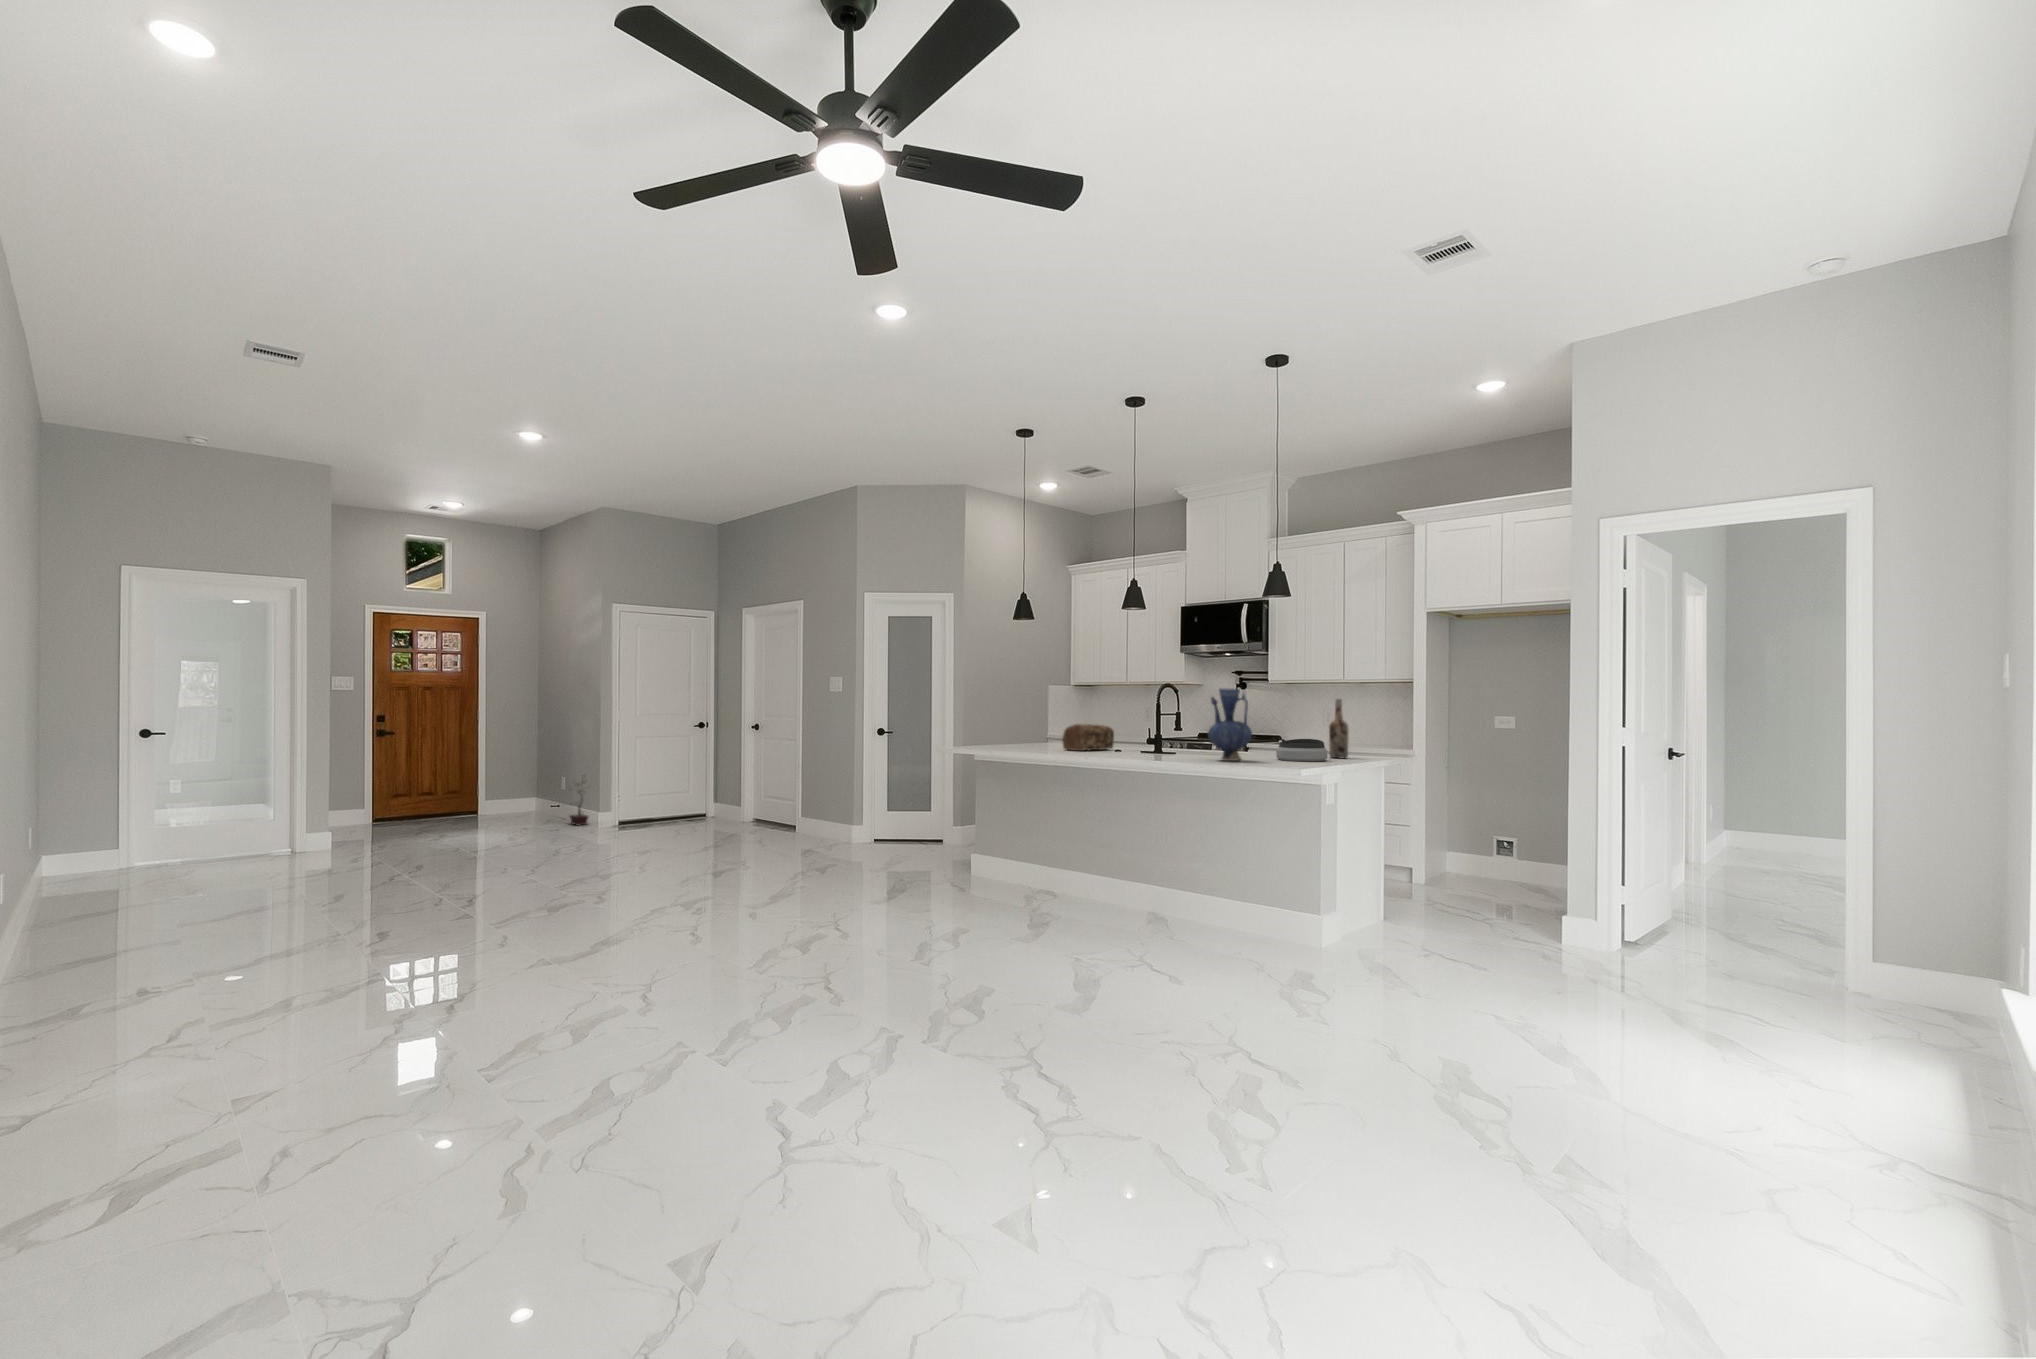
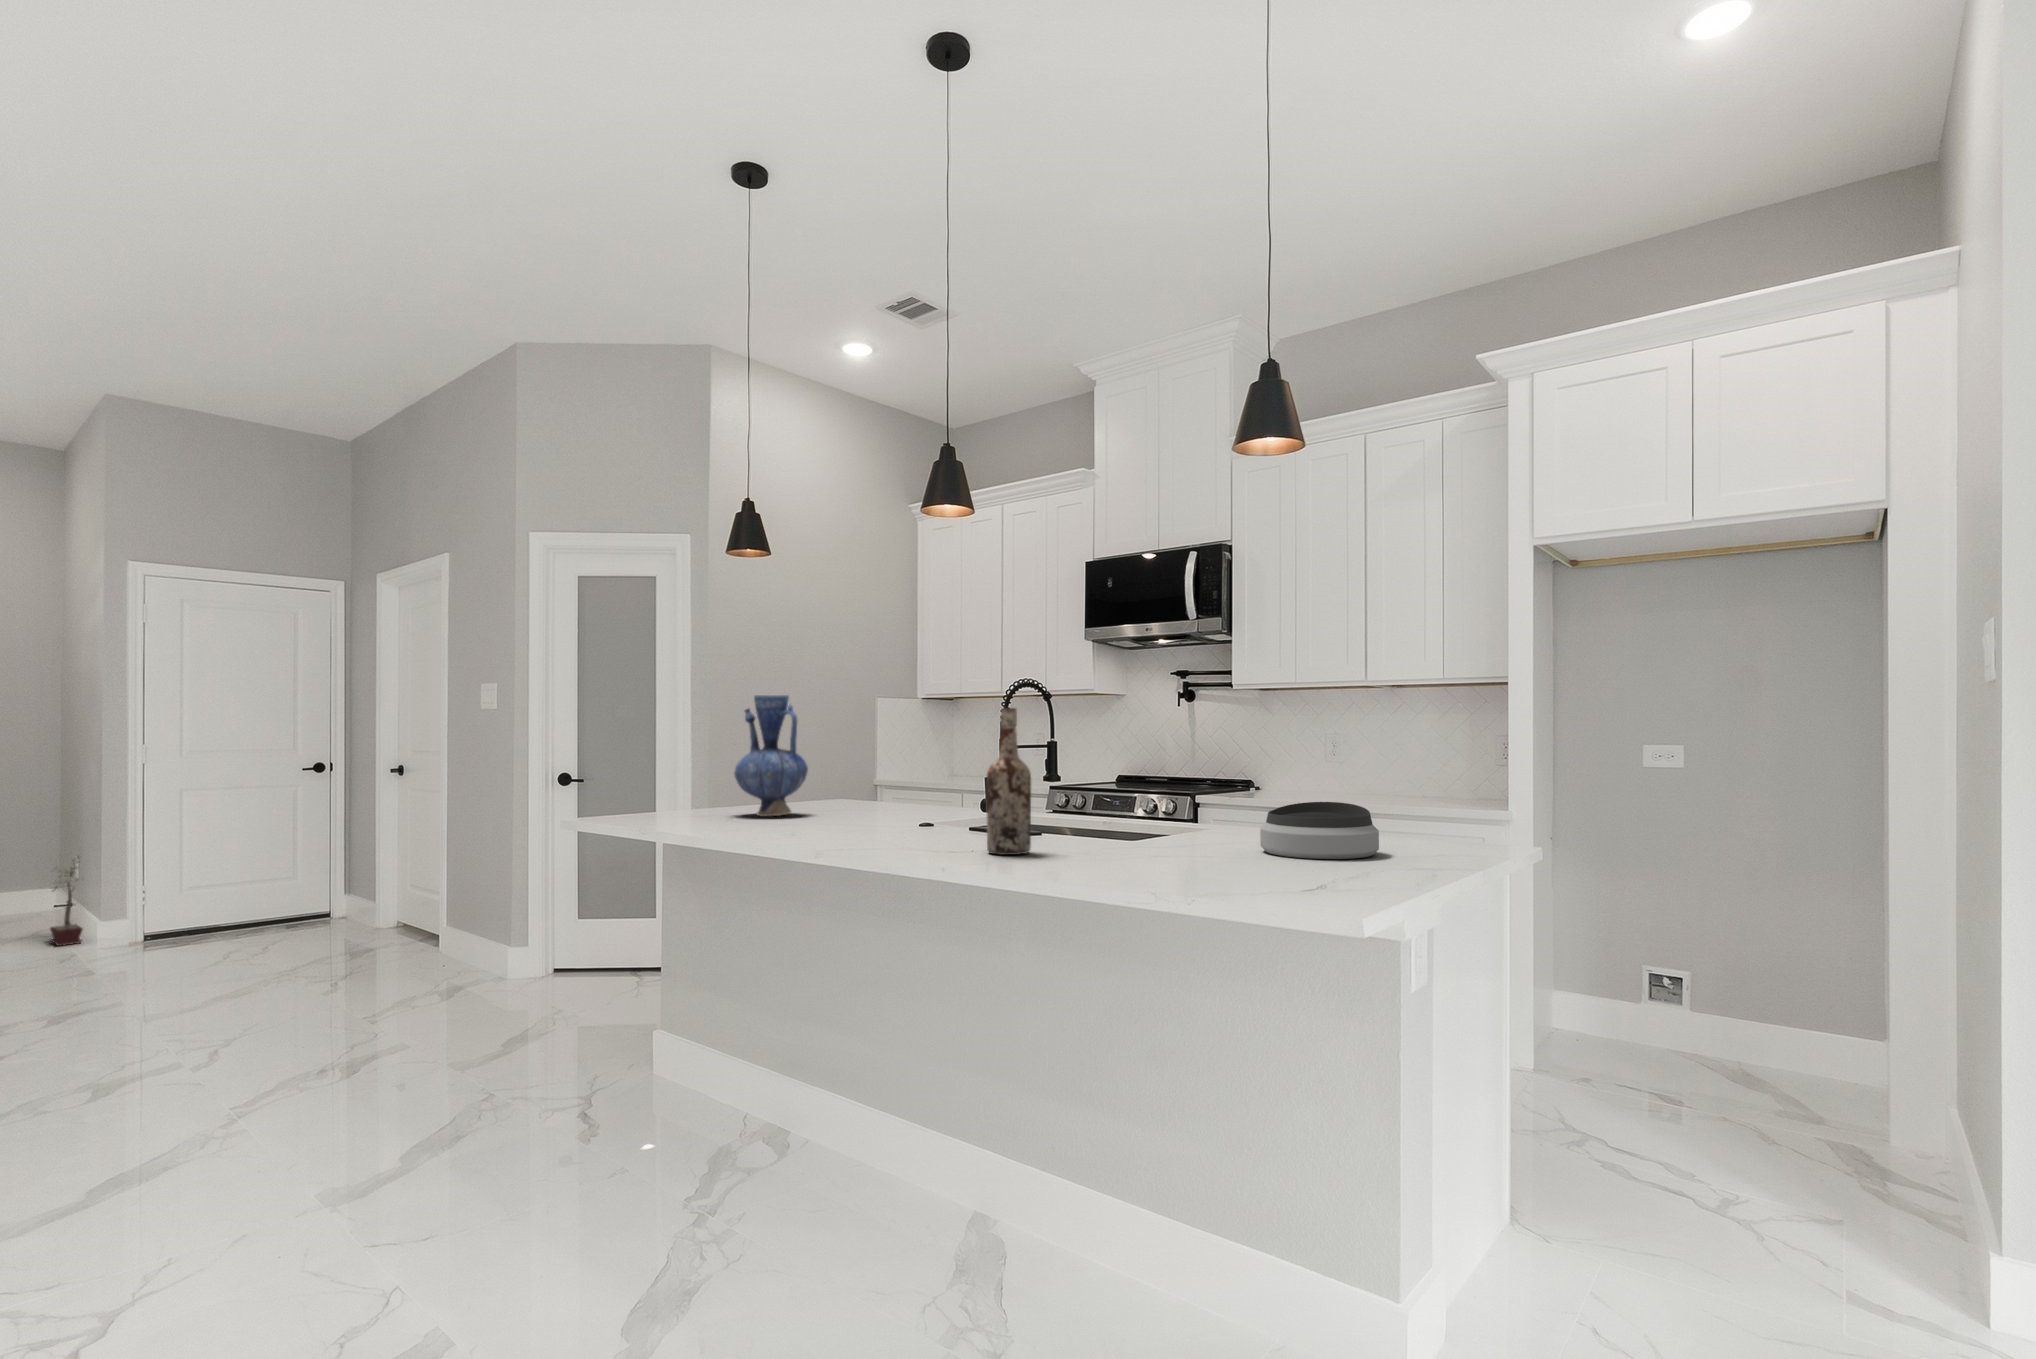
vase: present [1208,688,1252,761] -> present [734,695,808,816]
wine bottle: present [1329,699,1348,758] -> present [986,708,1031,855]
bread loaf: present [1062,724,1114,751] -> none [804,770,920,829]

